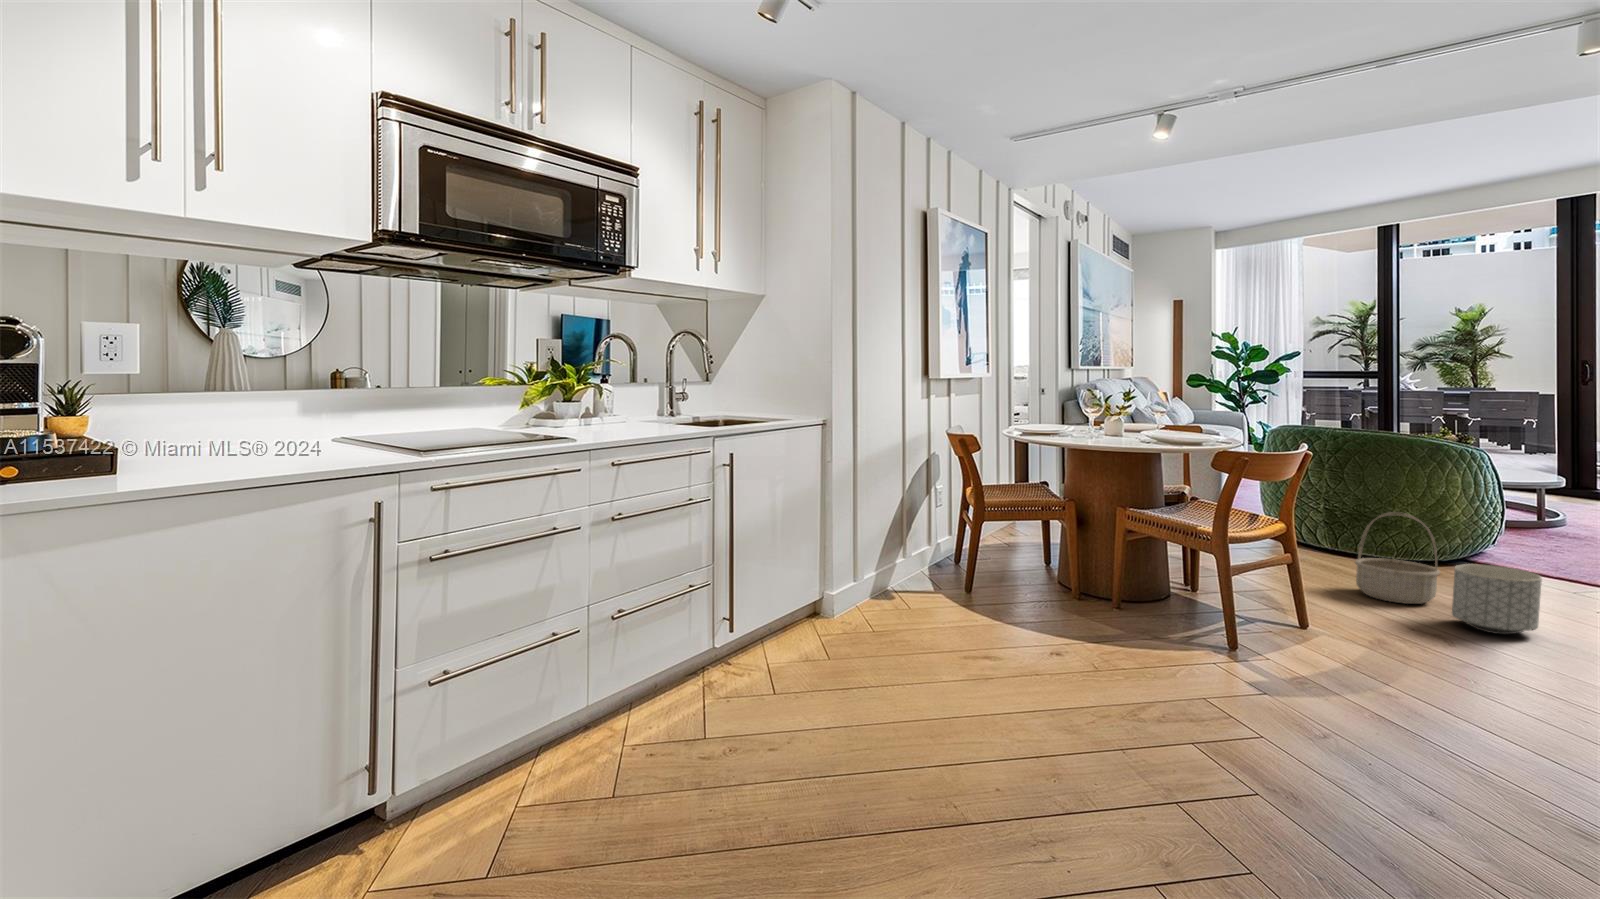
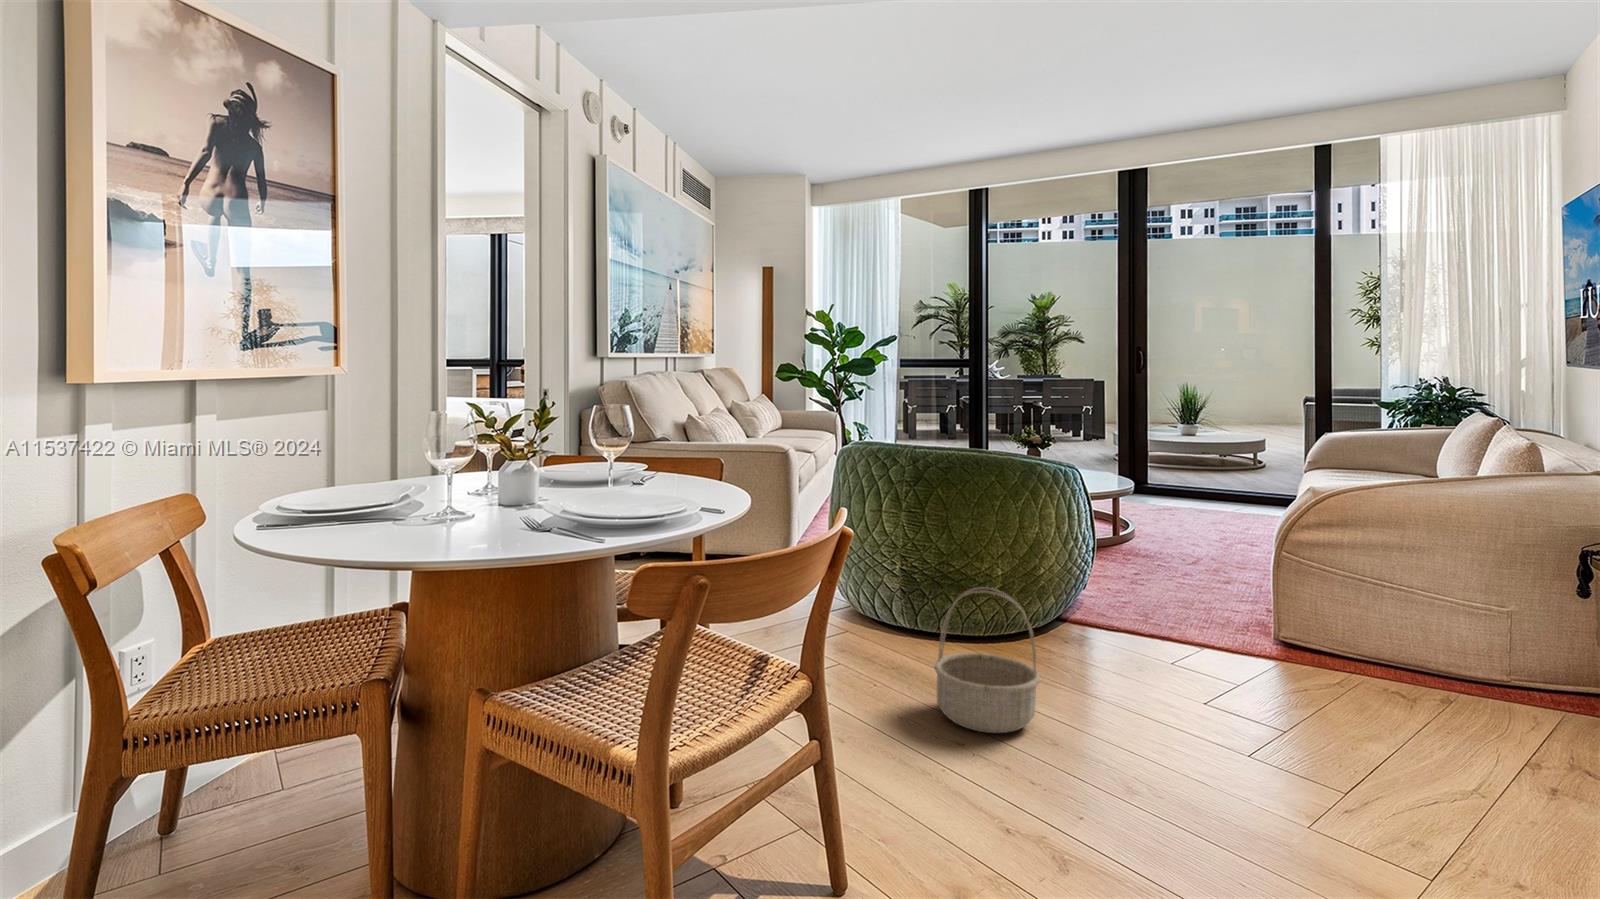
planter: present [1452,564,1542,634] -> none [1058,676,1170,799]

